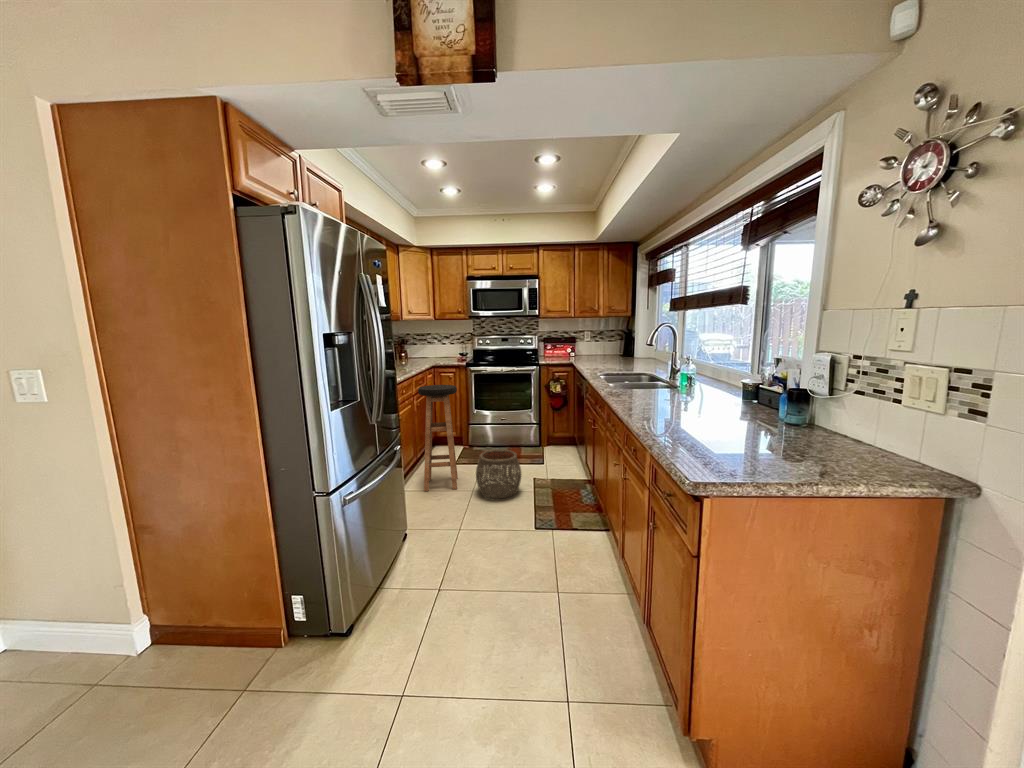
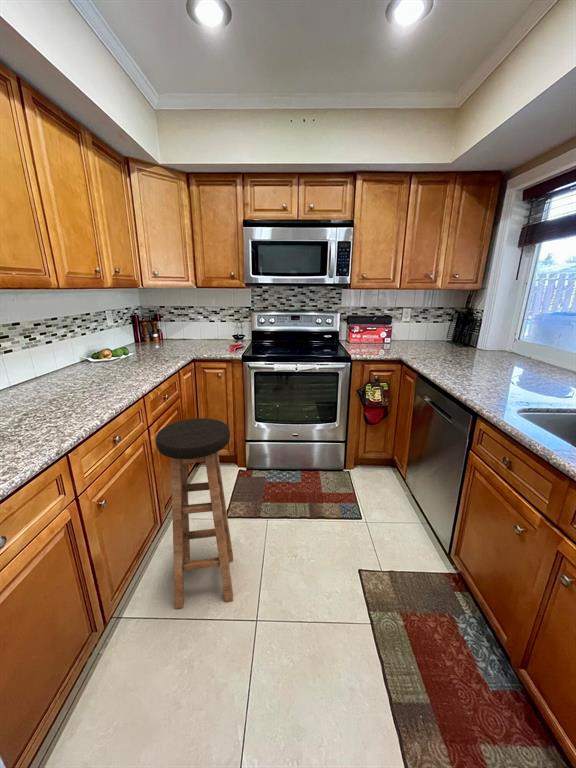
woven basket: present [476,449,521,499] -> none [267,535,350,646]

